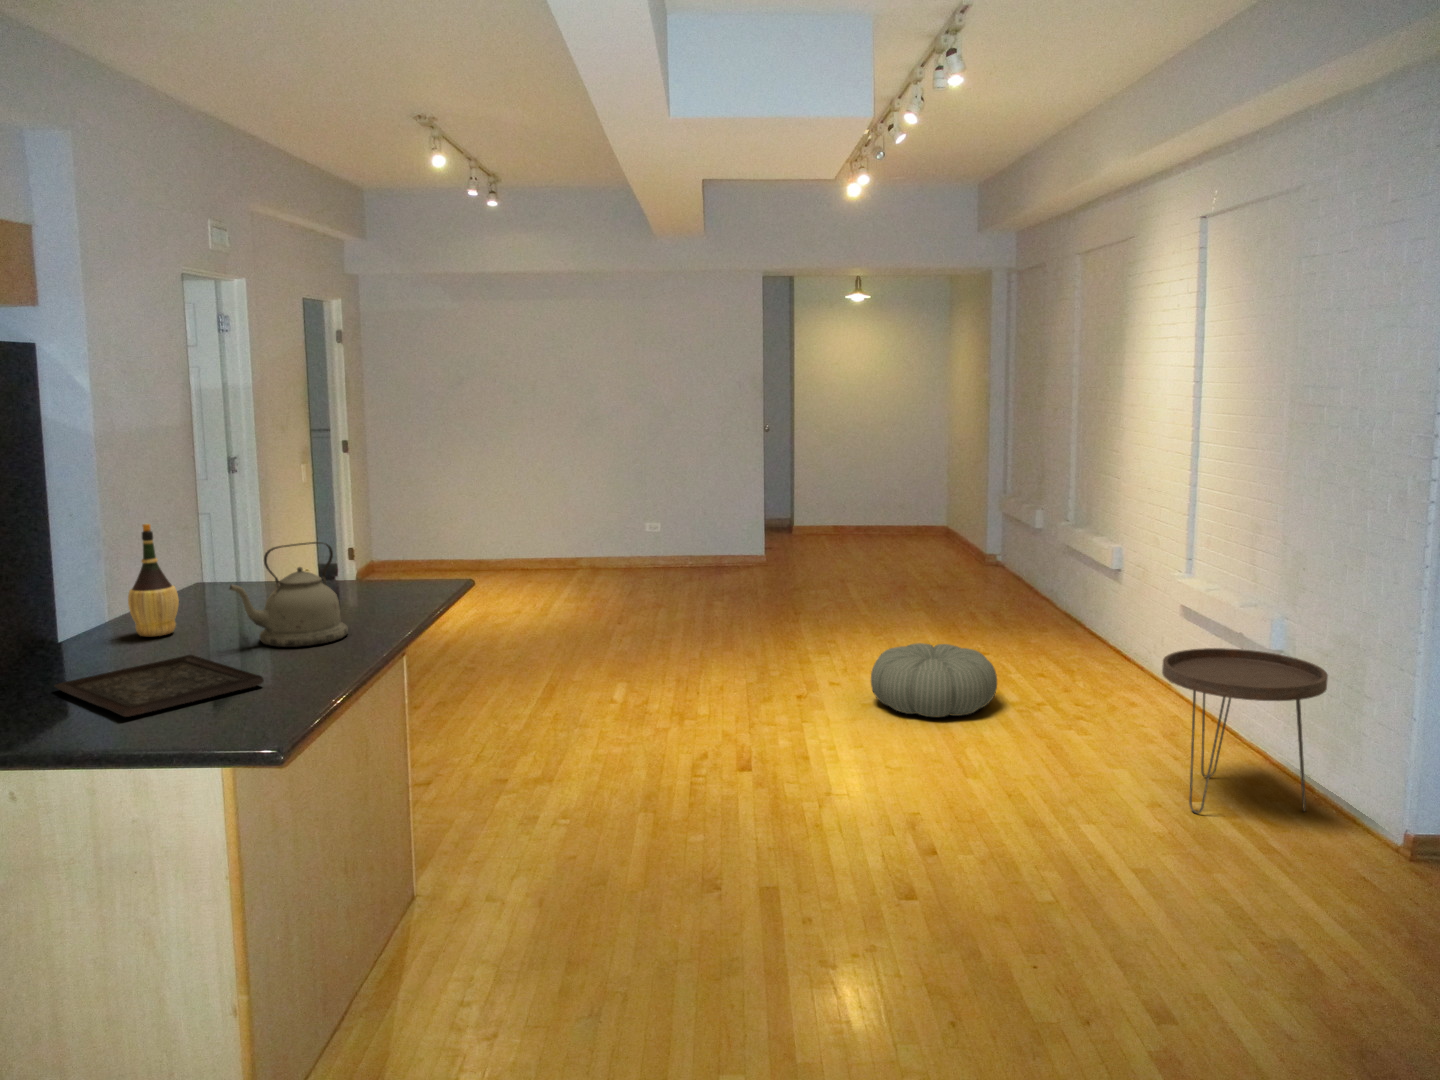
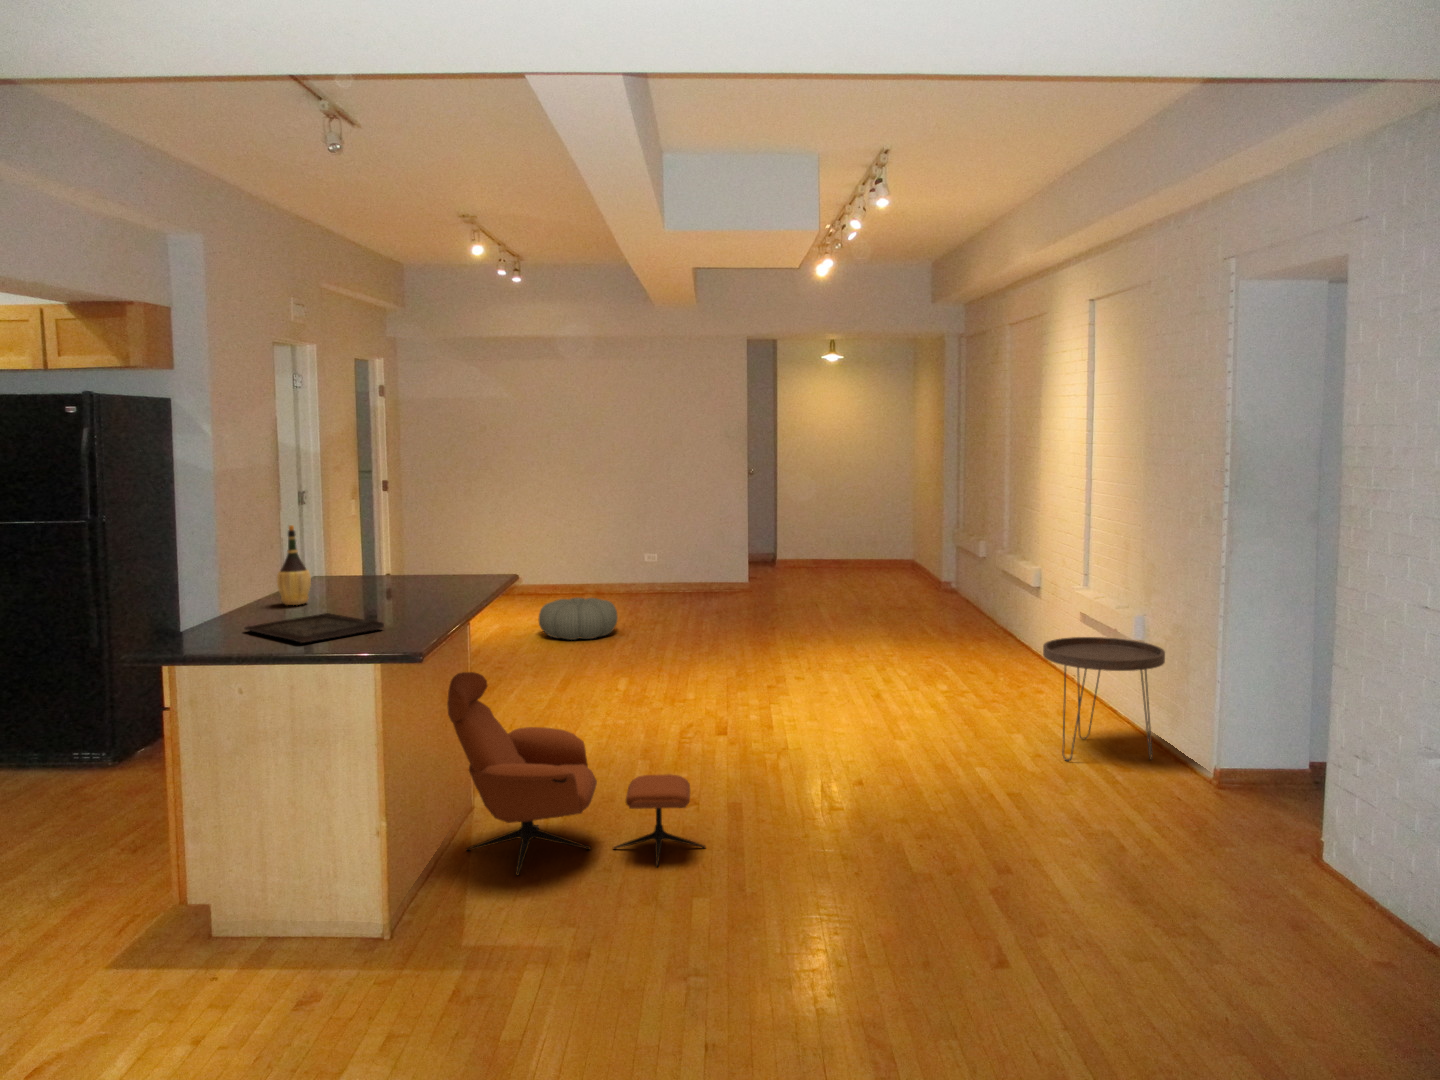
kettle: present [230,542,348,647] -> none [353,538,431,610]
pouf: present [871,643,997,717] -> present [539,598,618,640]
lounge chair: none [370,725,735,1020] -> present [447,672,705,875]

